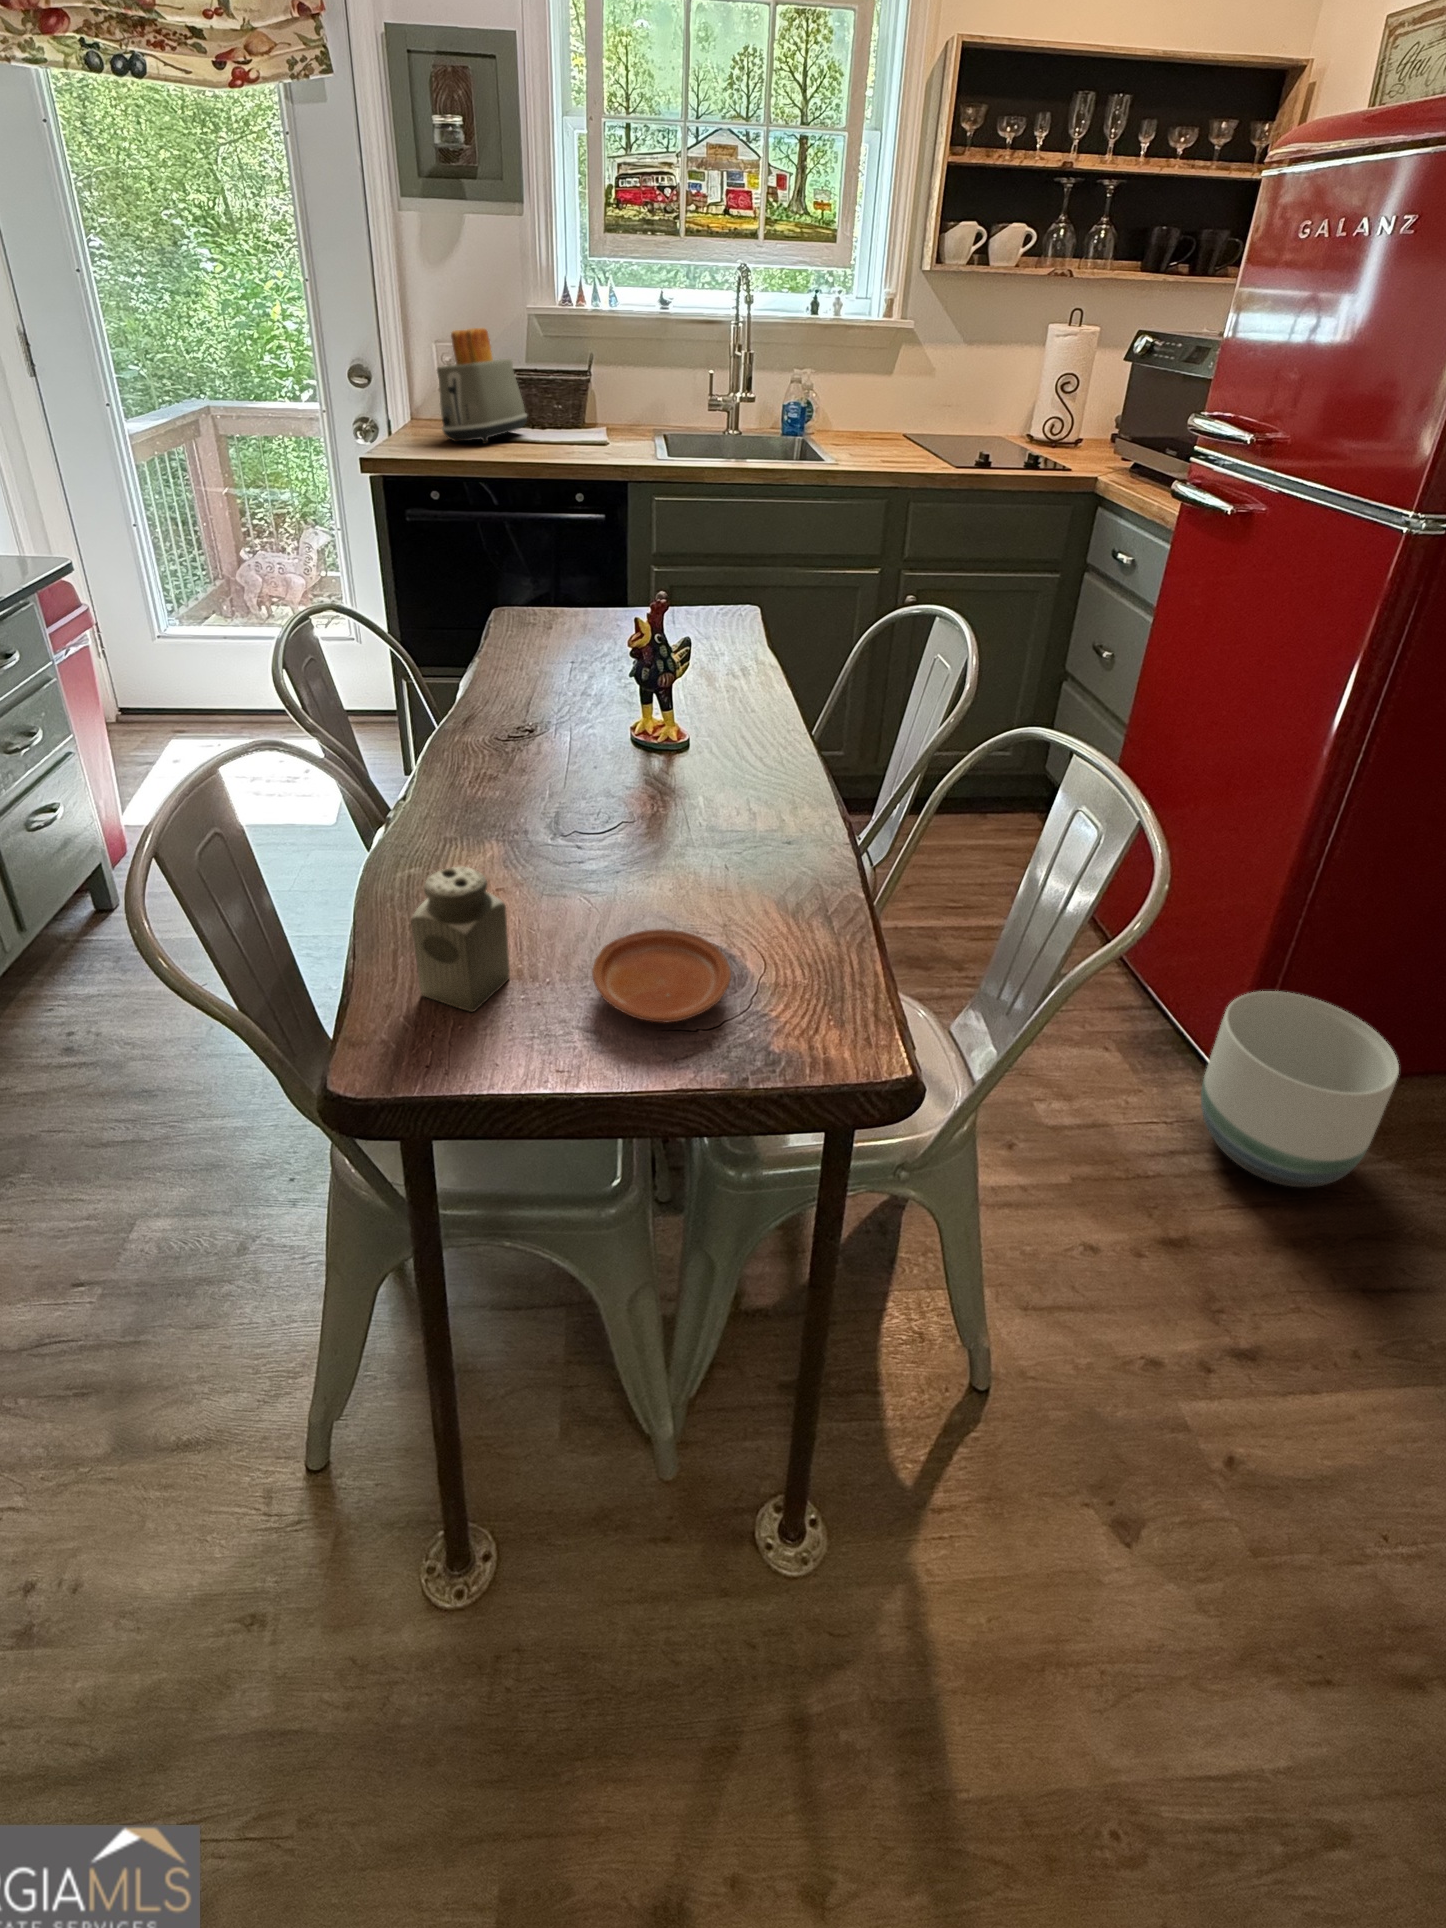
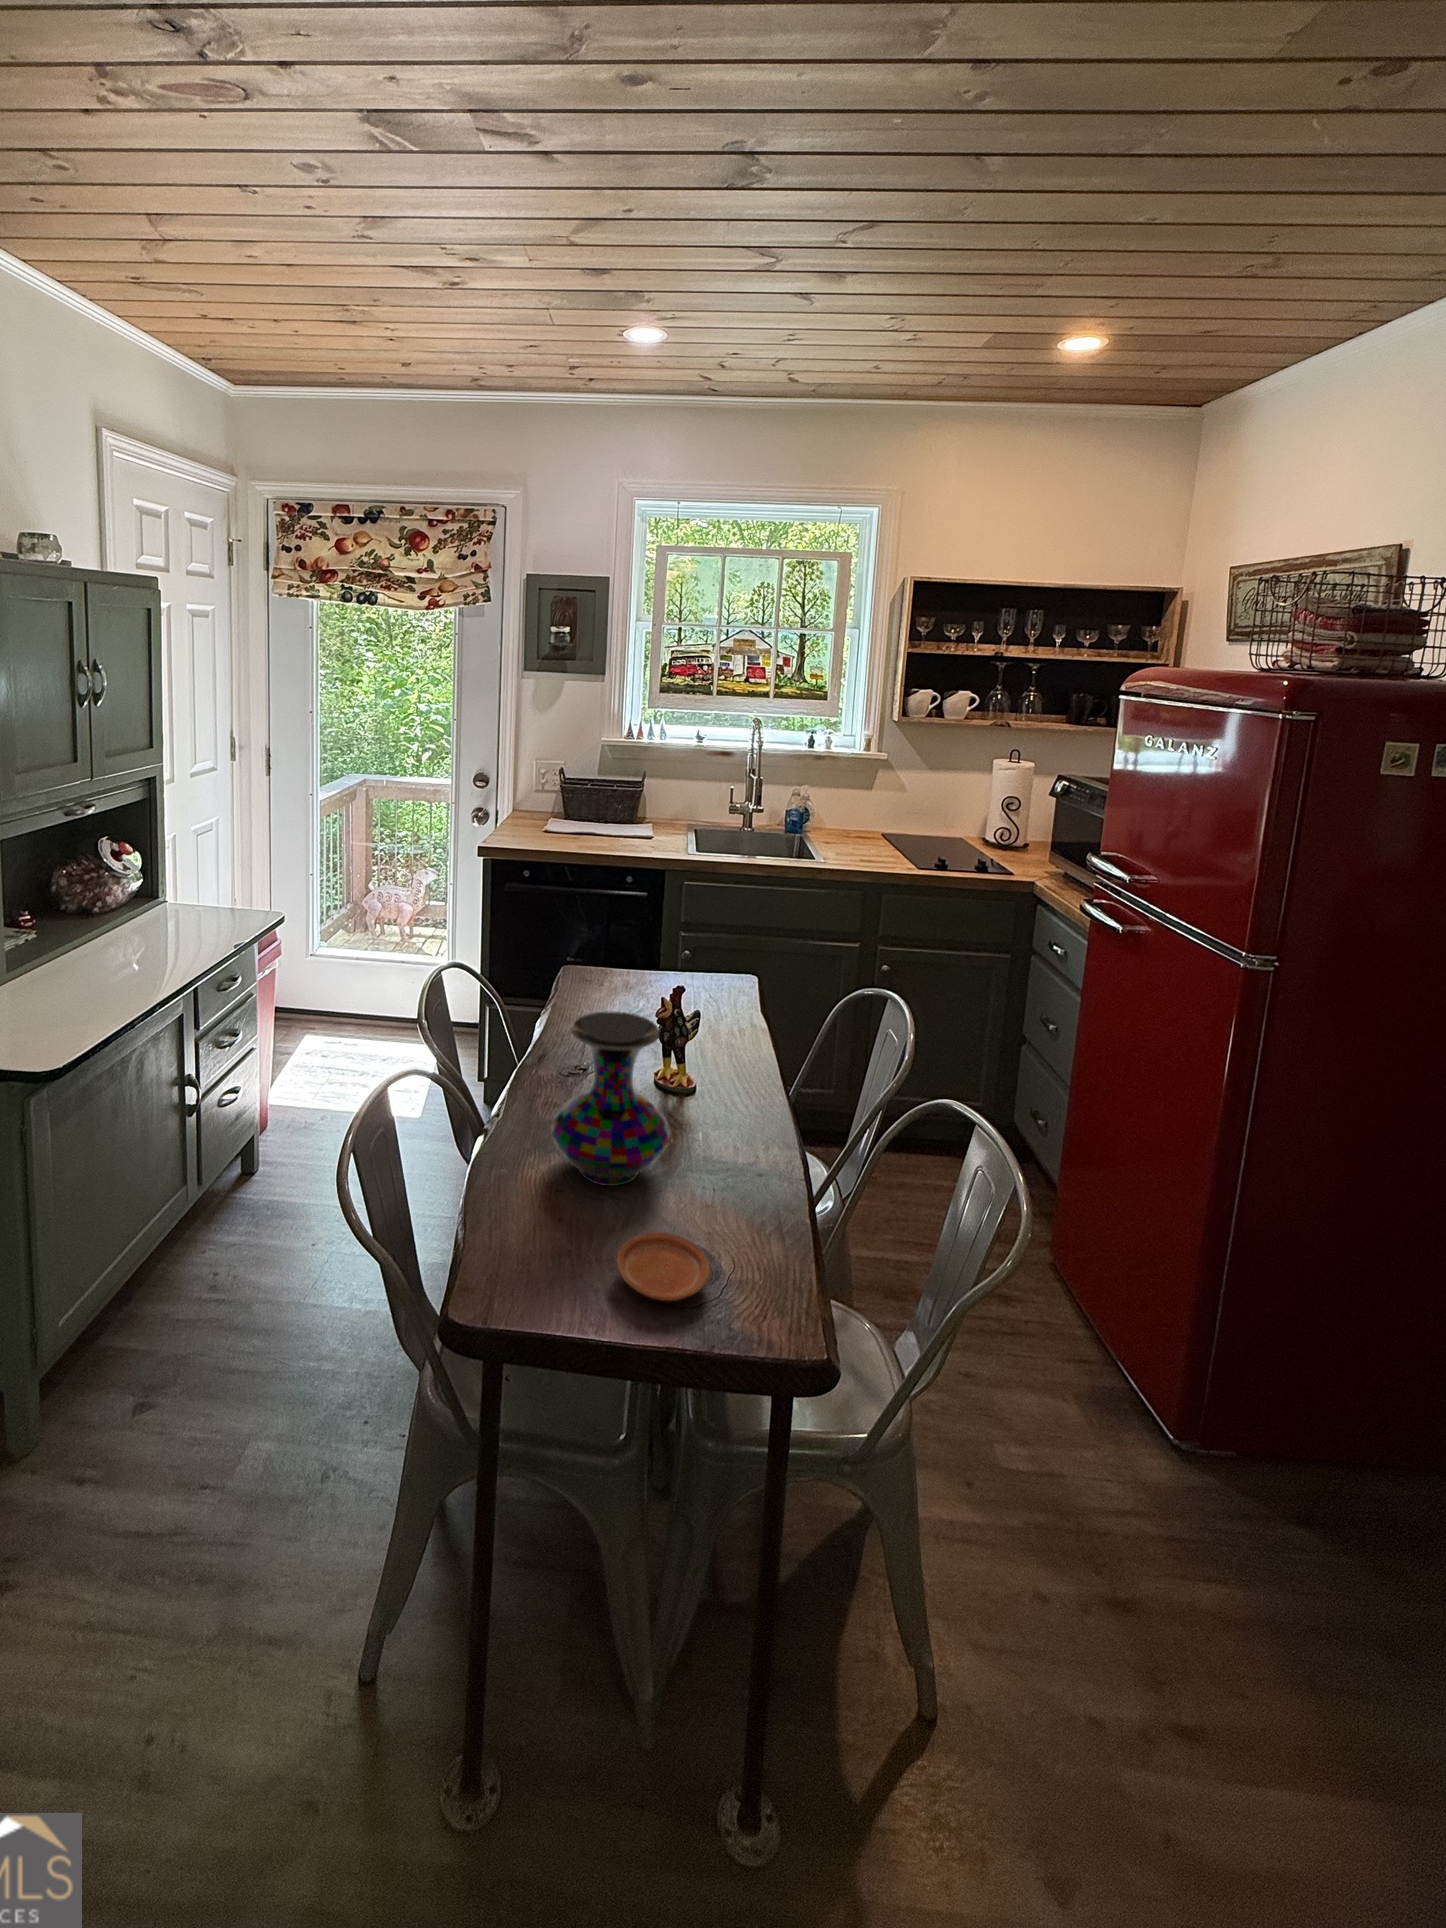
toaster: present [437,328,527,443] -> none [535,757,596,836]
vase: none [483,630,659,876] -> present [551,1011,670,1186]
salt shaker: present [411,866,510,1012] -> none [503,1174,564,1279]
planter: present [1201,991,1399,1187] -> none [1148,1355,1326,1569]

